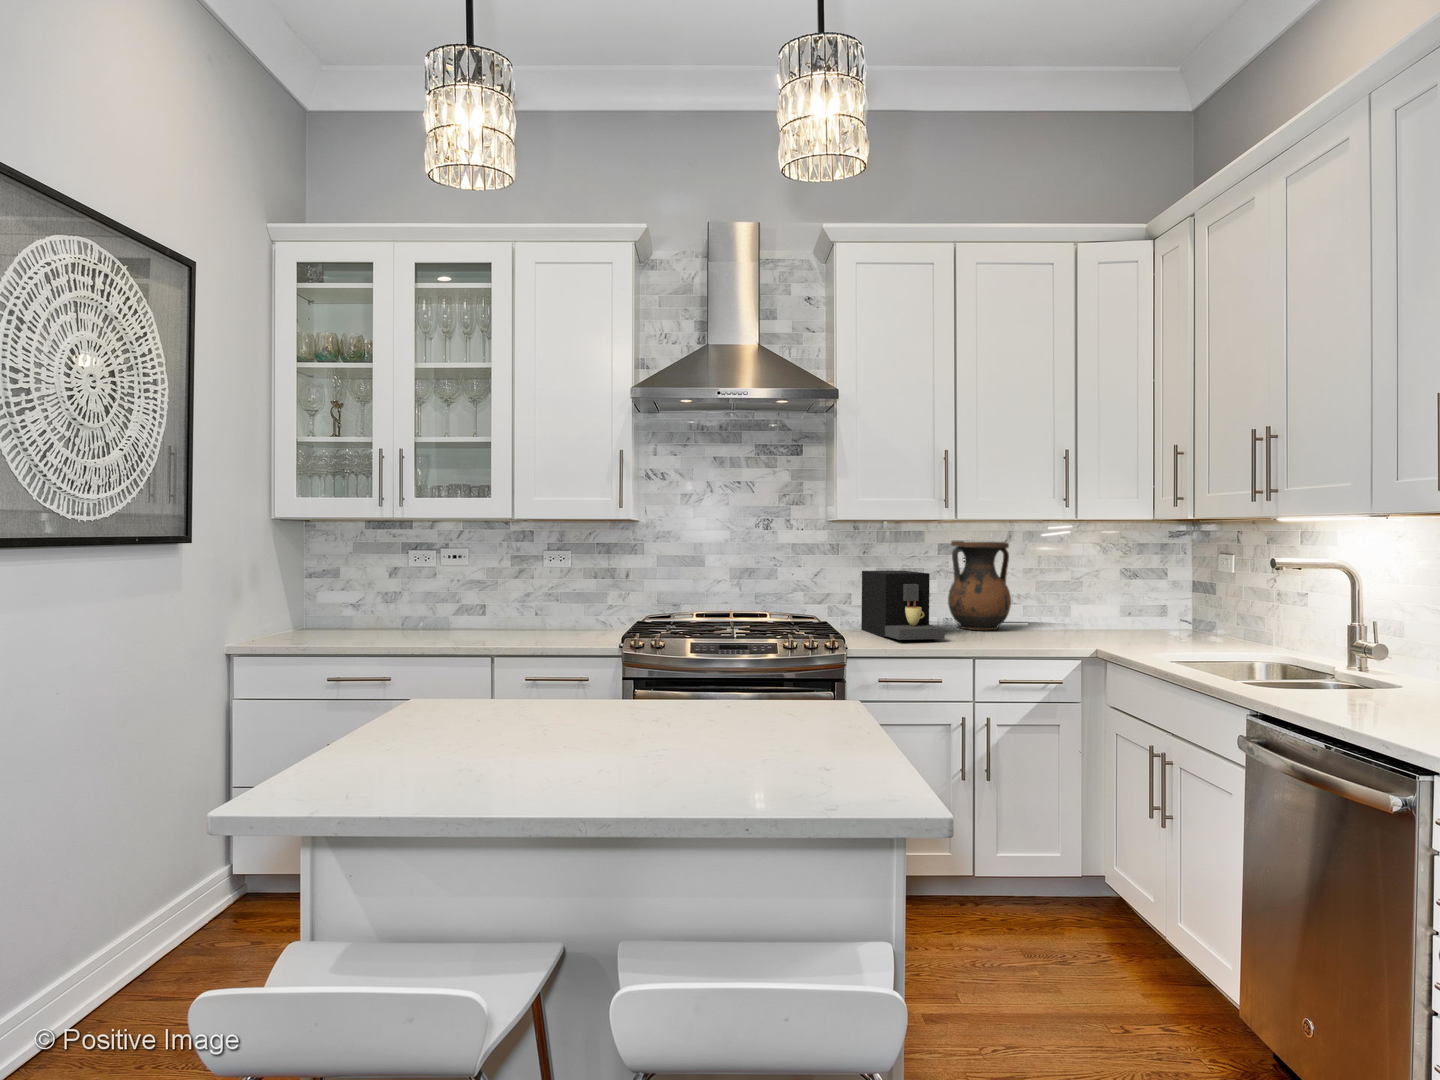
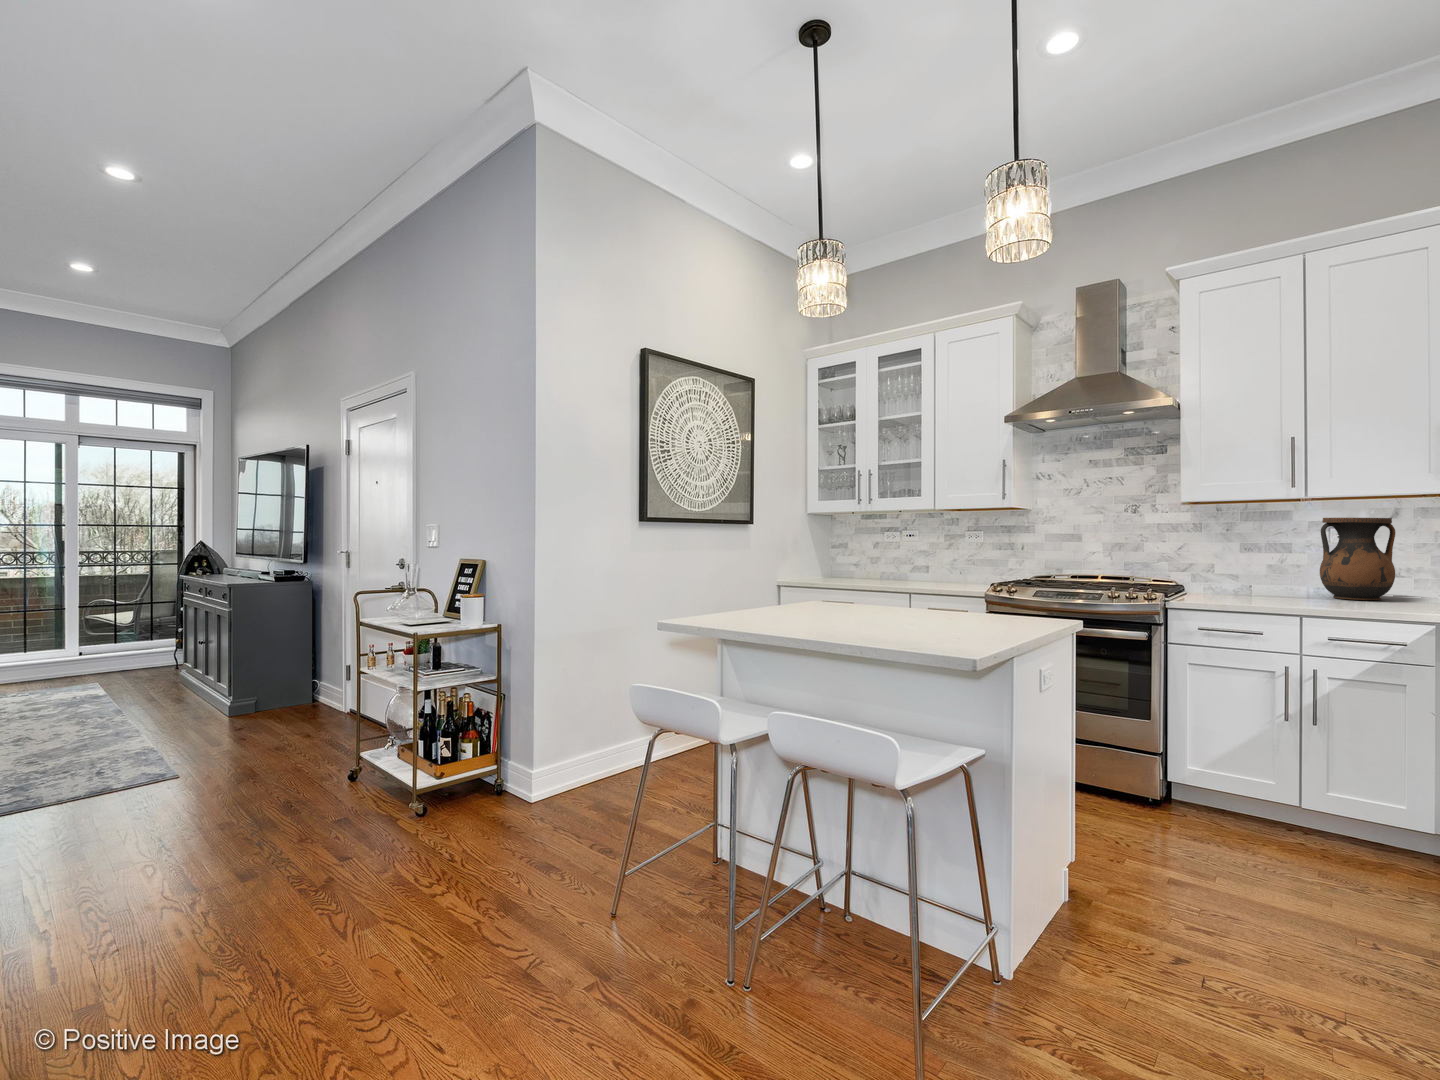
coffee maker: present [861,571,945,640] -> none [1219,545,1284,601]

